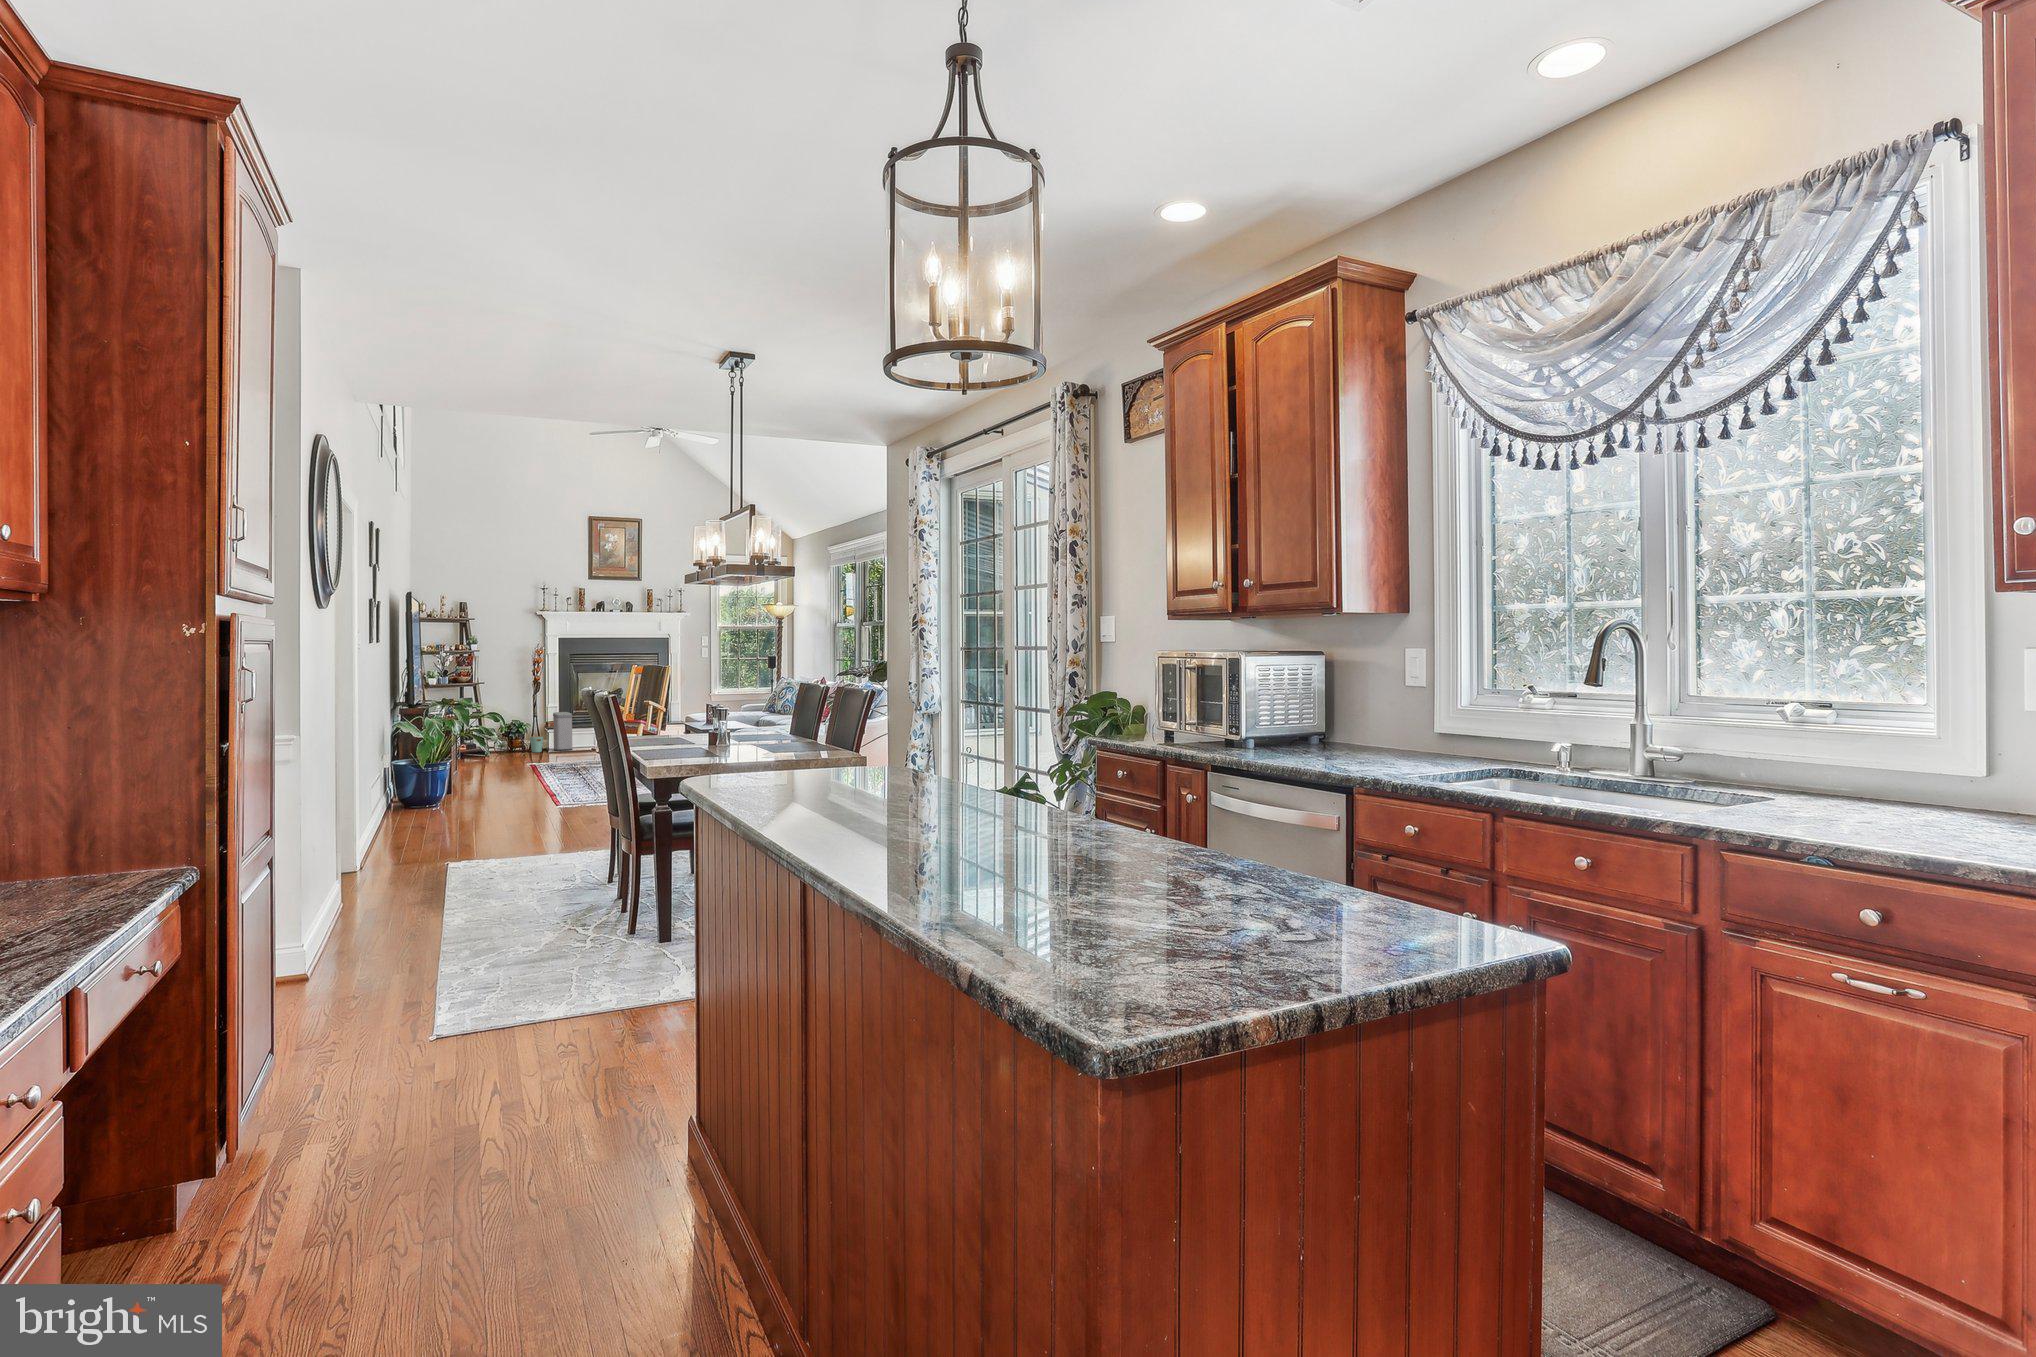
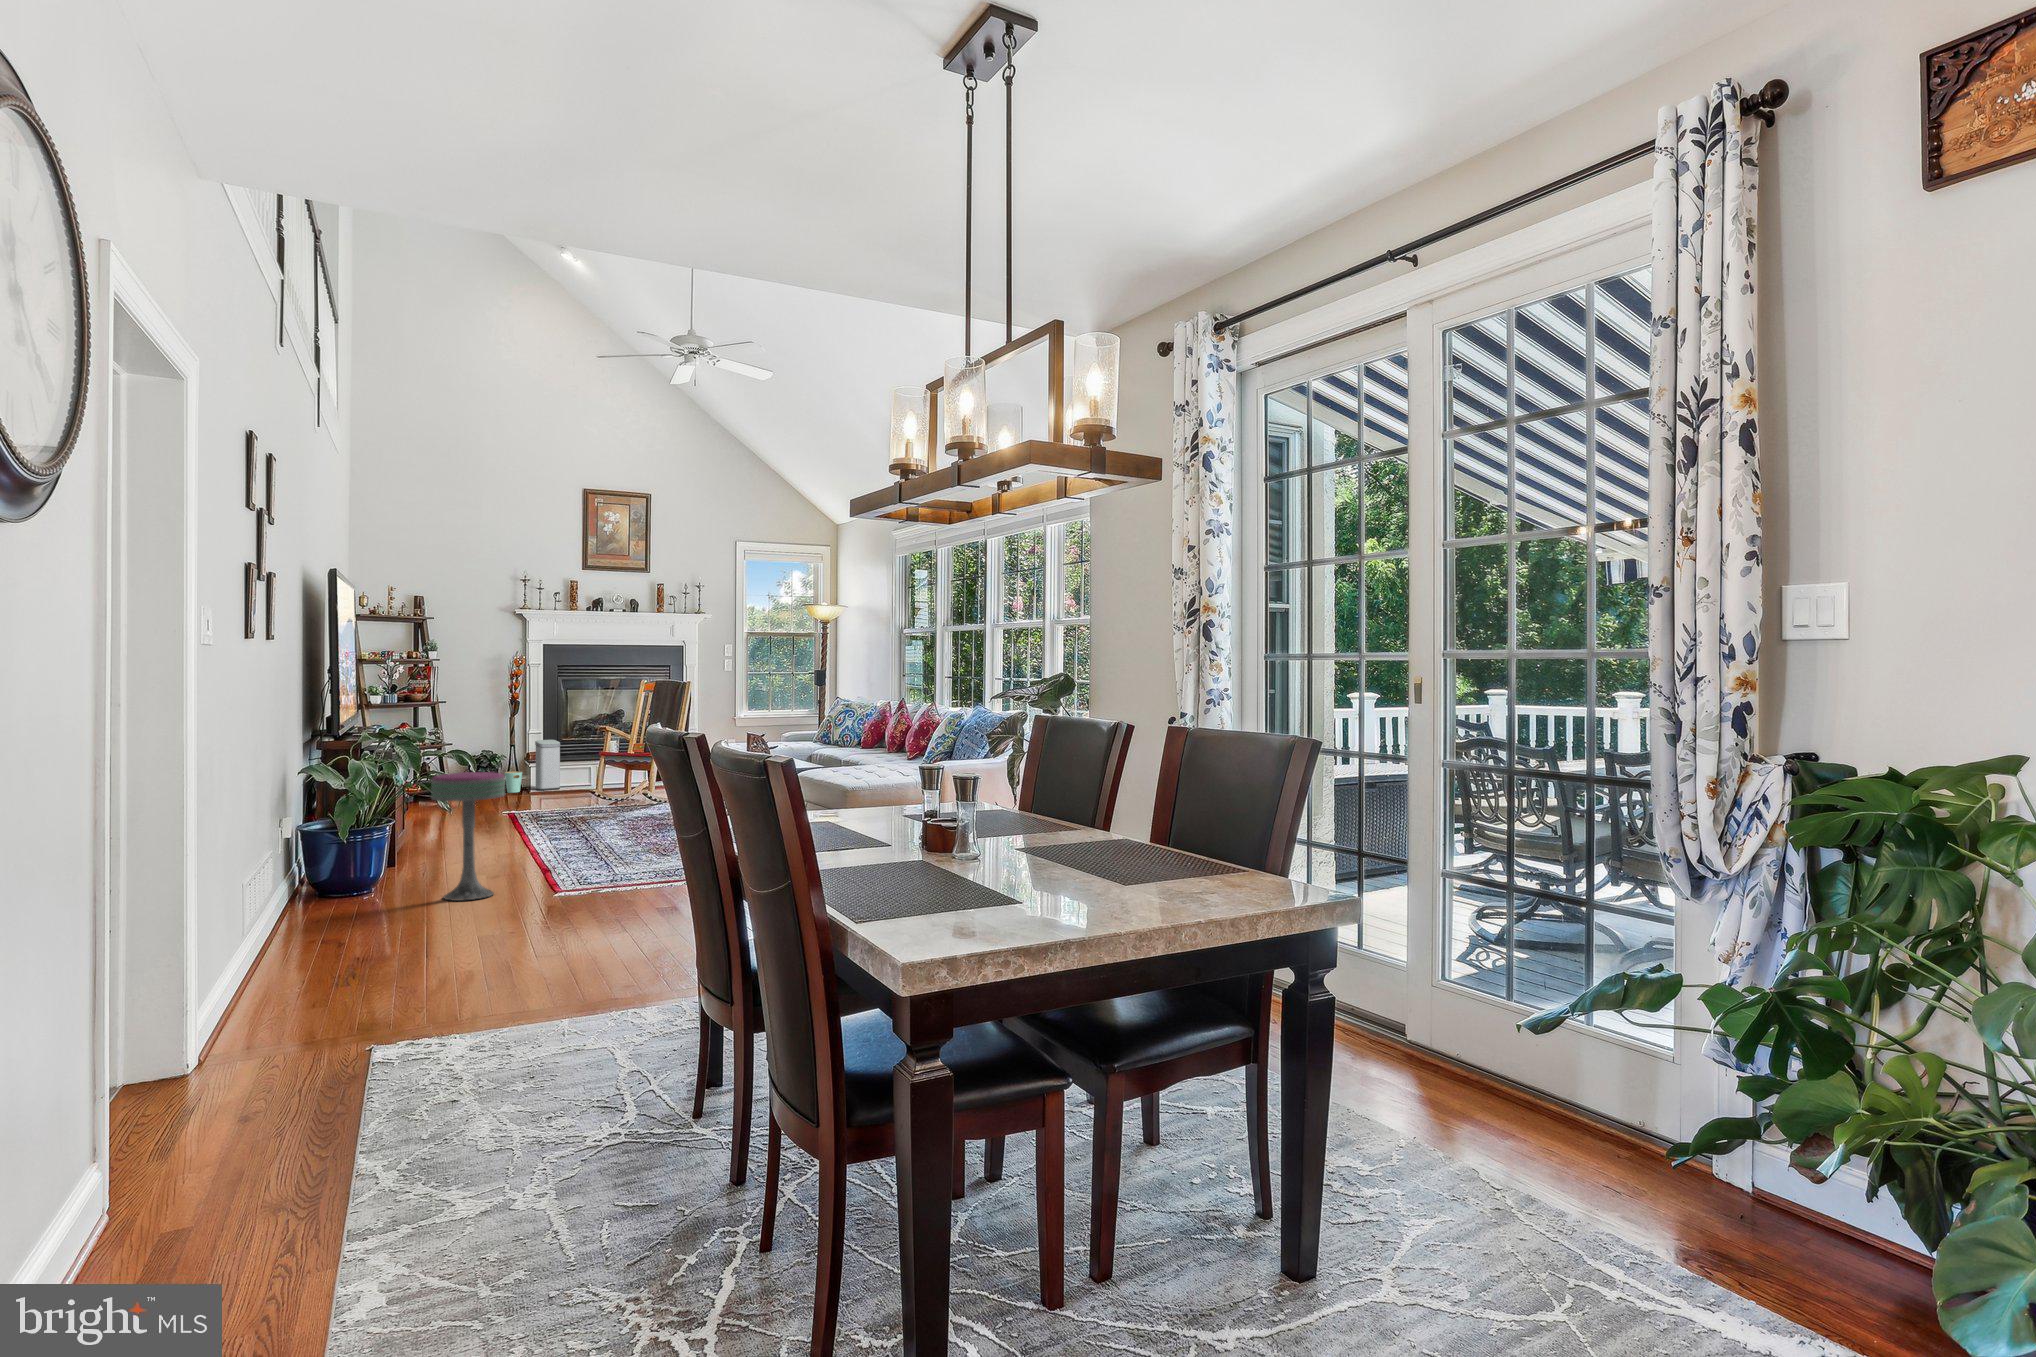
bar stool: none [473,728,522,811] -> present [431,772,505,901]

